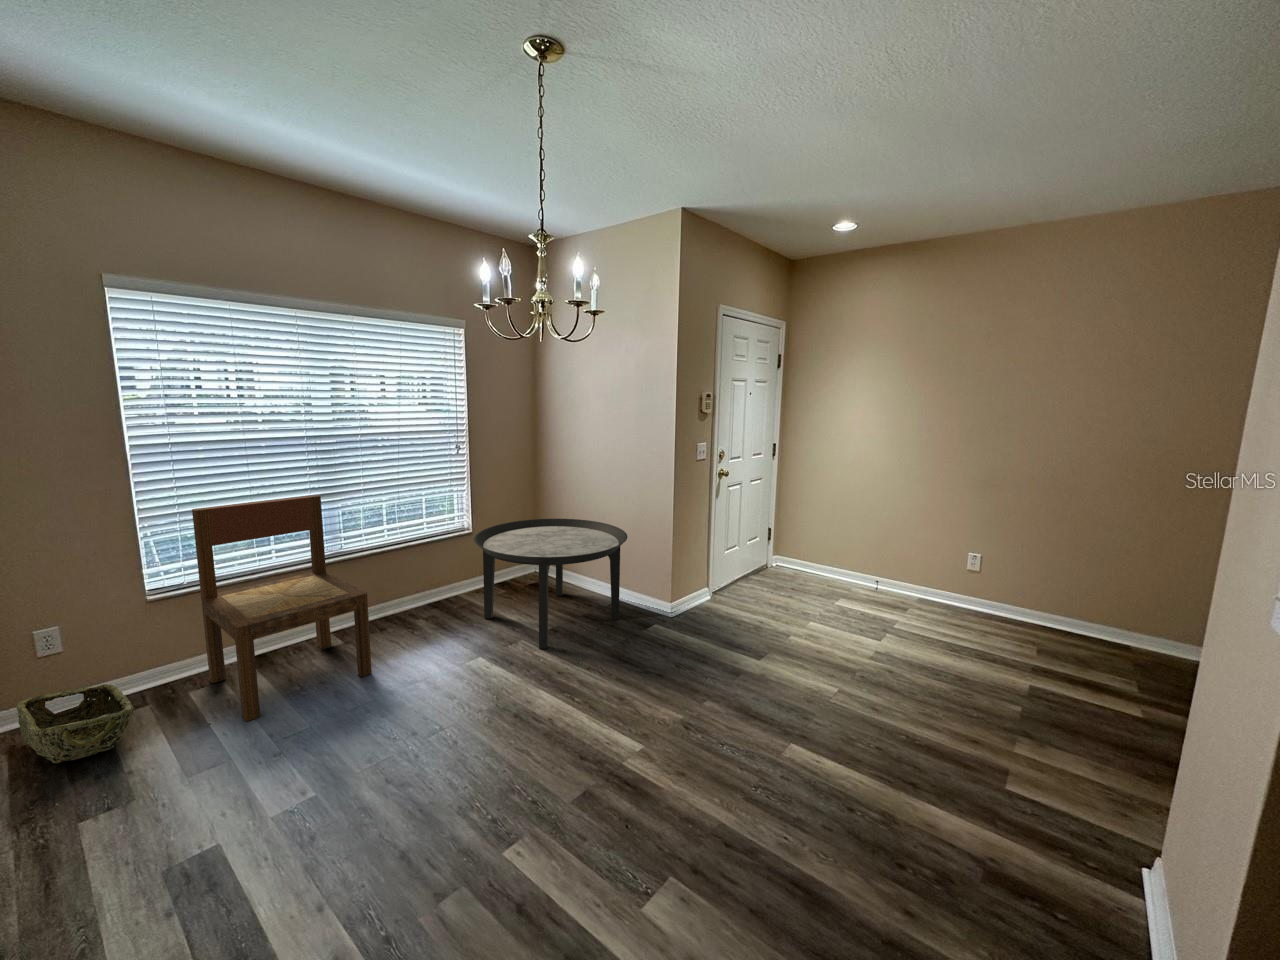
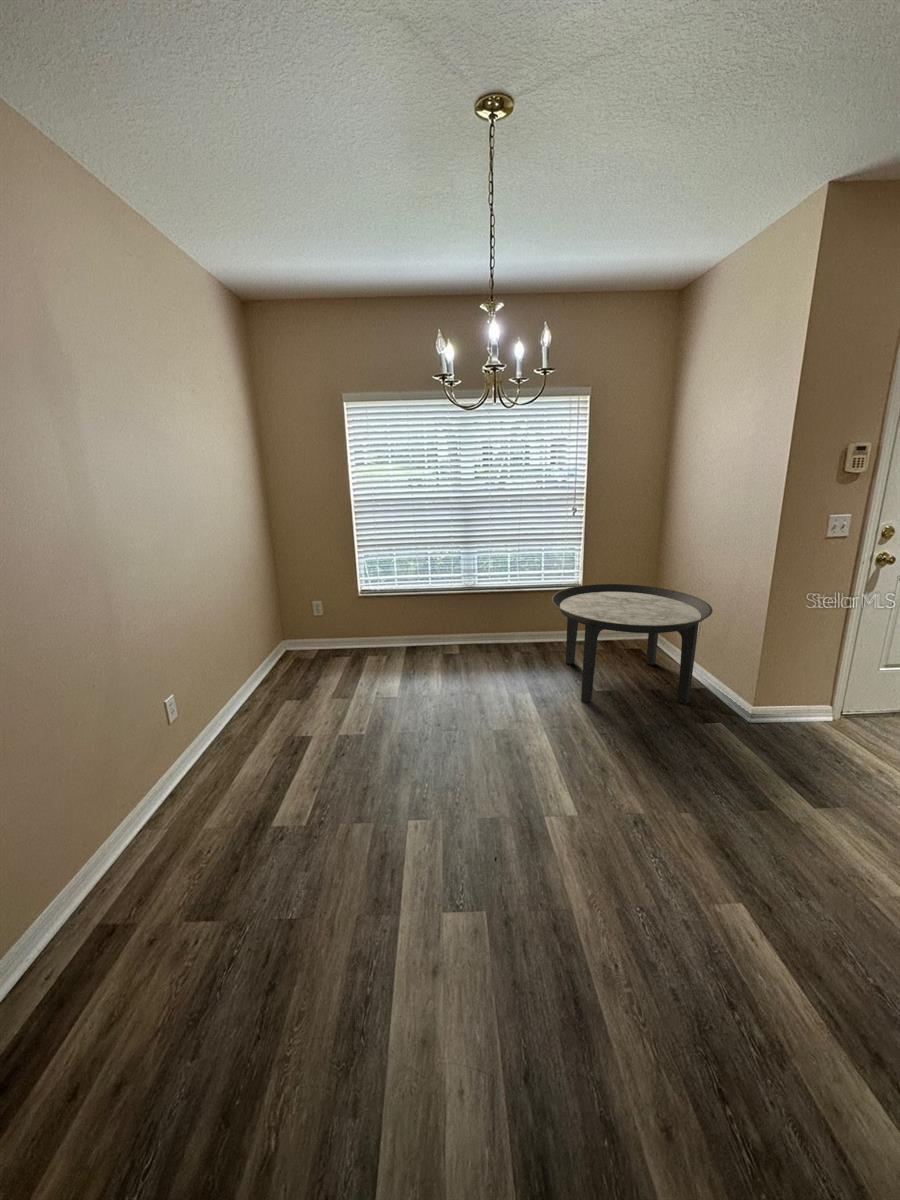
dining chair: present [192,495,372,721] -> none [381,542,461,676]
woven basket: present [16,684,134,763] -> none [307,631,350,666]

